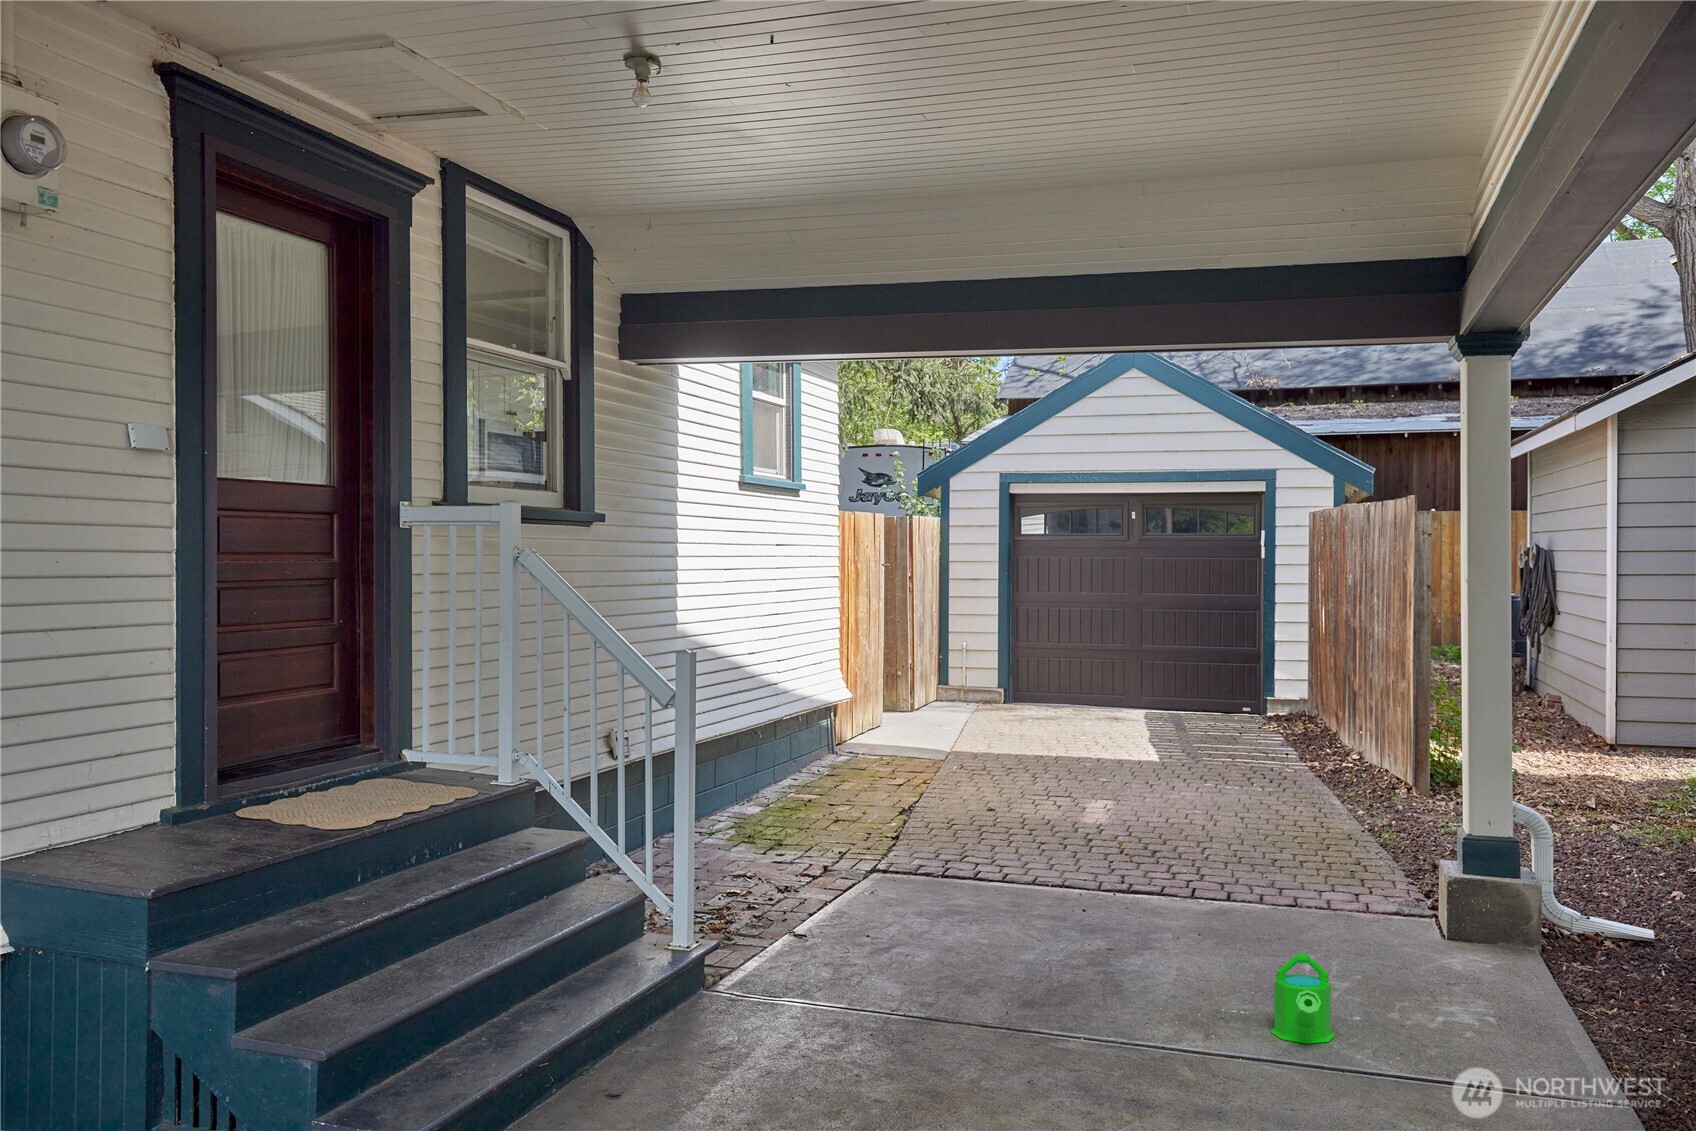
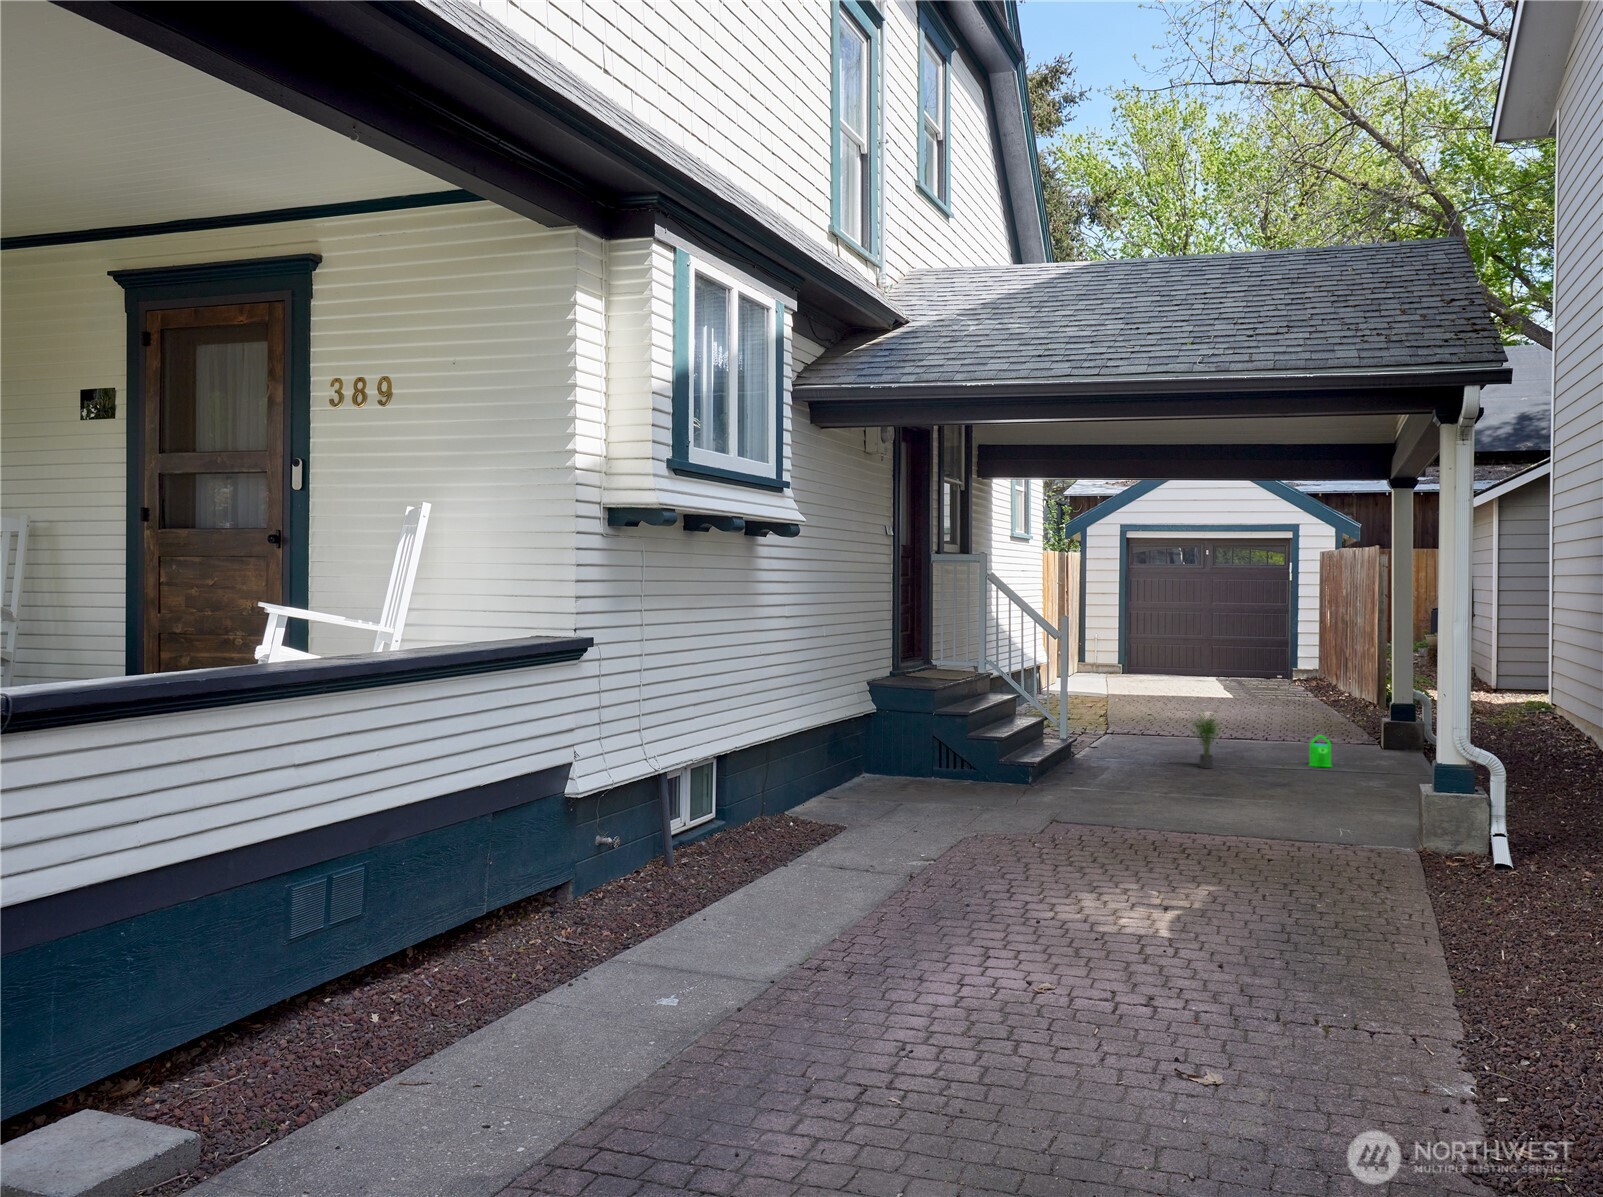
potted plant: none [929,889,1052,1065] -> present [1190,711,1218,769]

